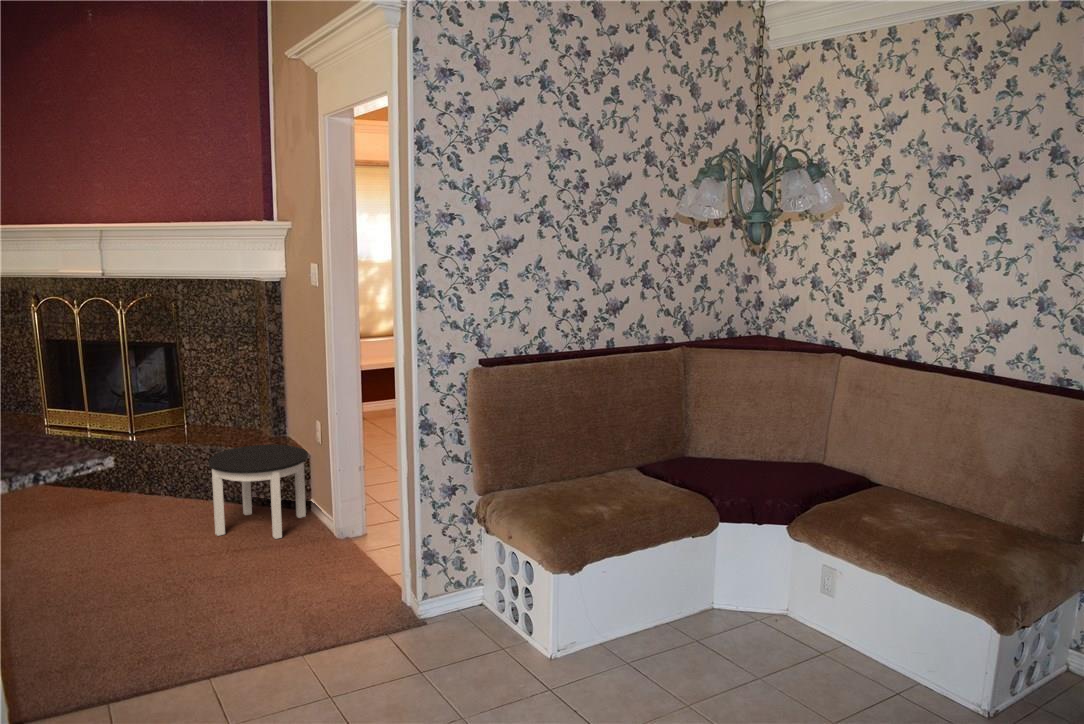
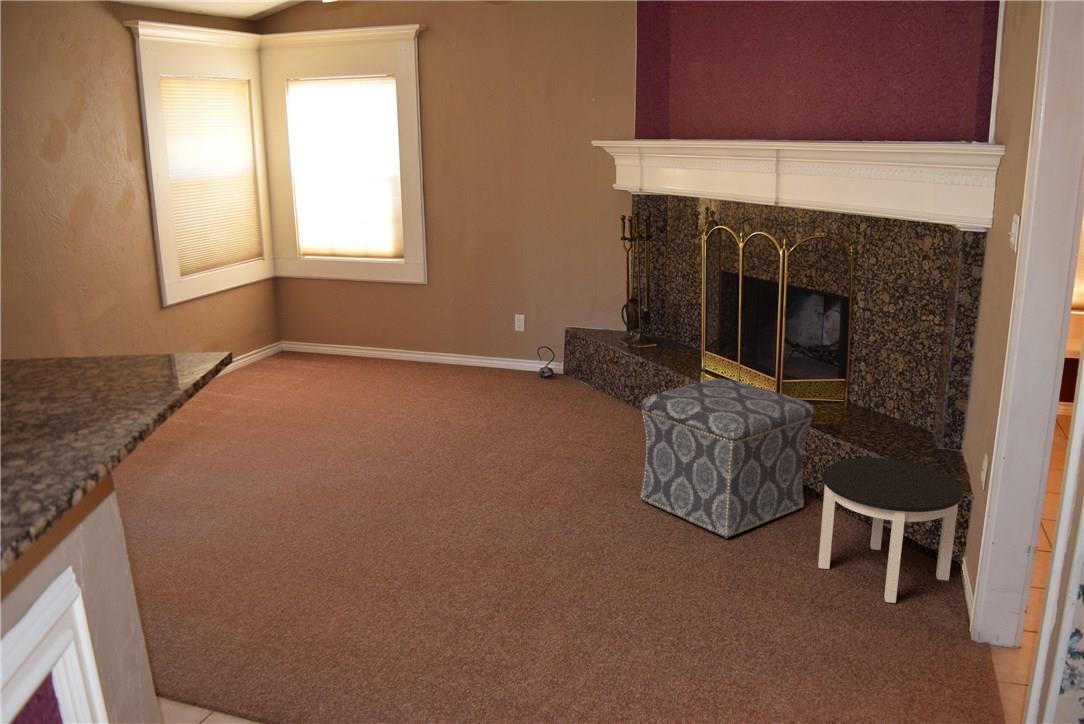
ottoman: none [22,420,180,541] -> present [640,378,814,538]

